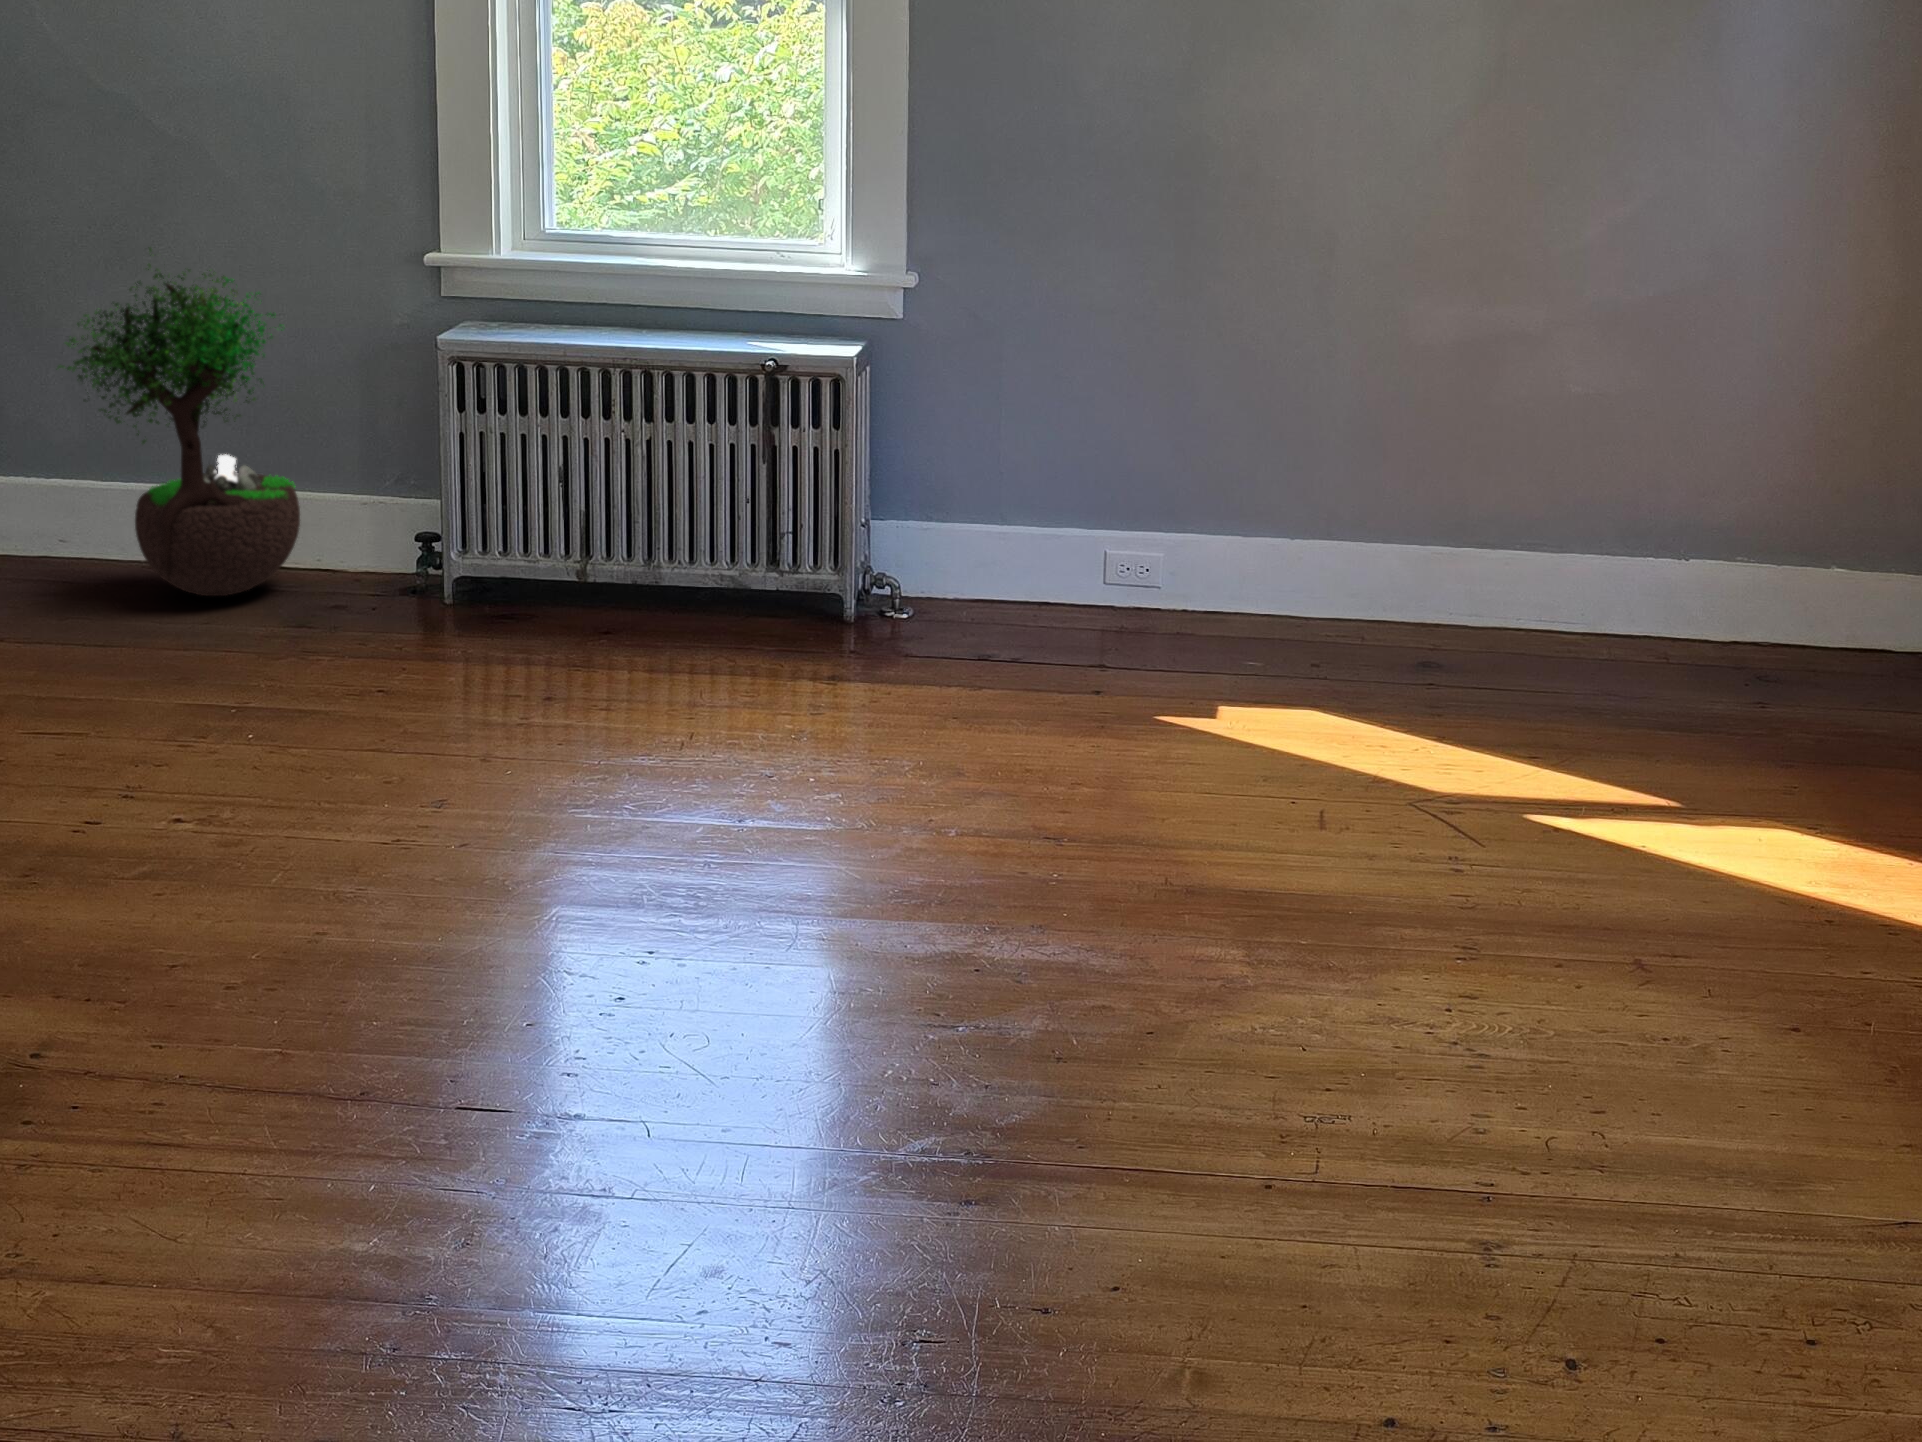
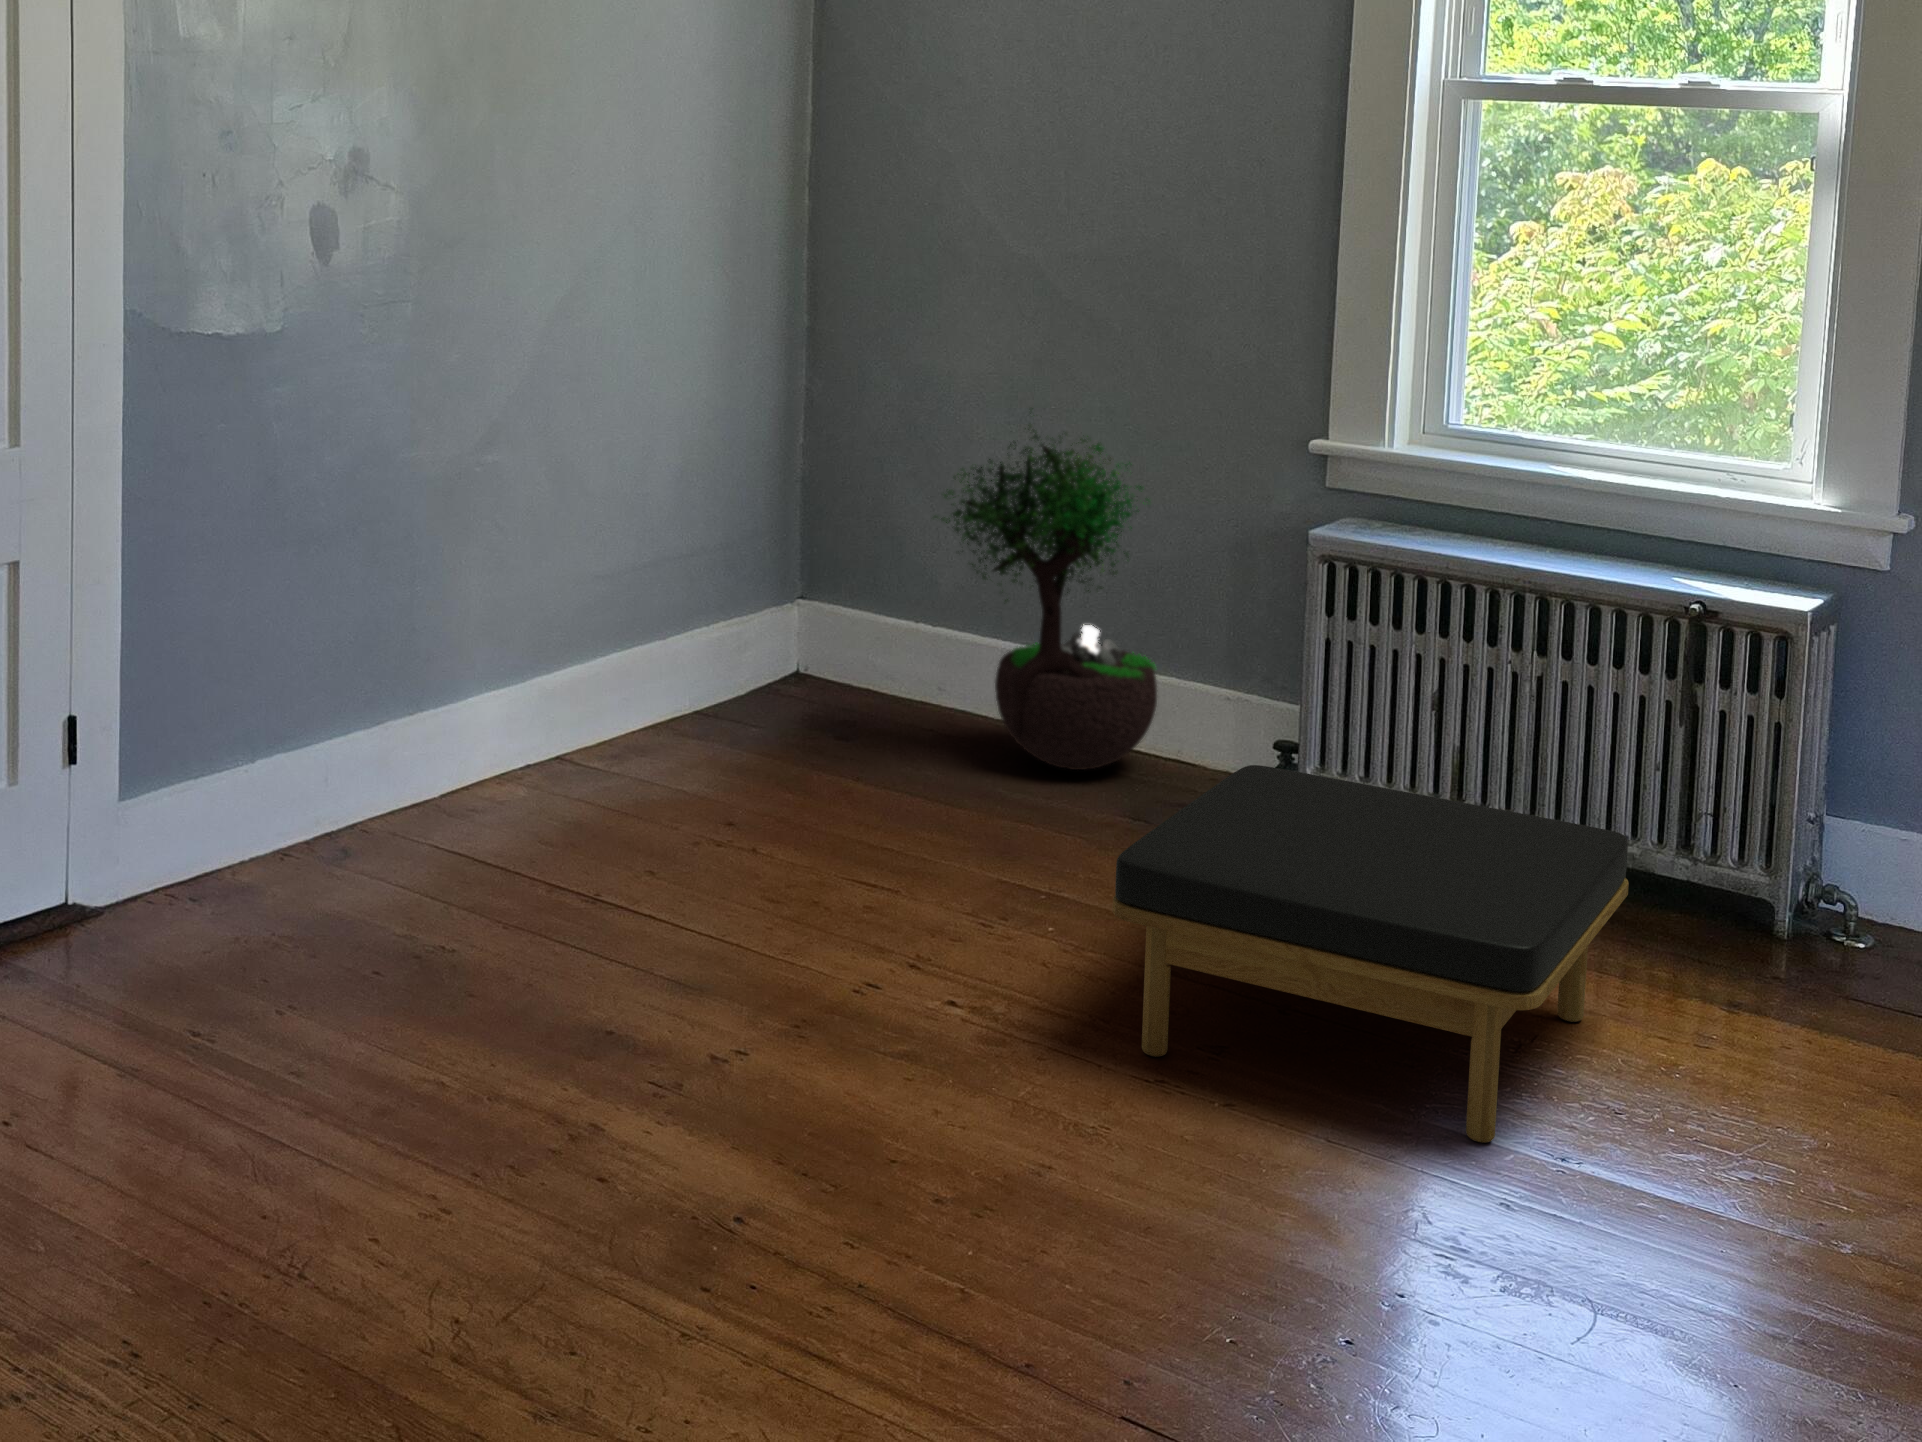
ottoman: none [336,554,757,836] -> present [1113,765,1629,1143]

